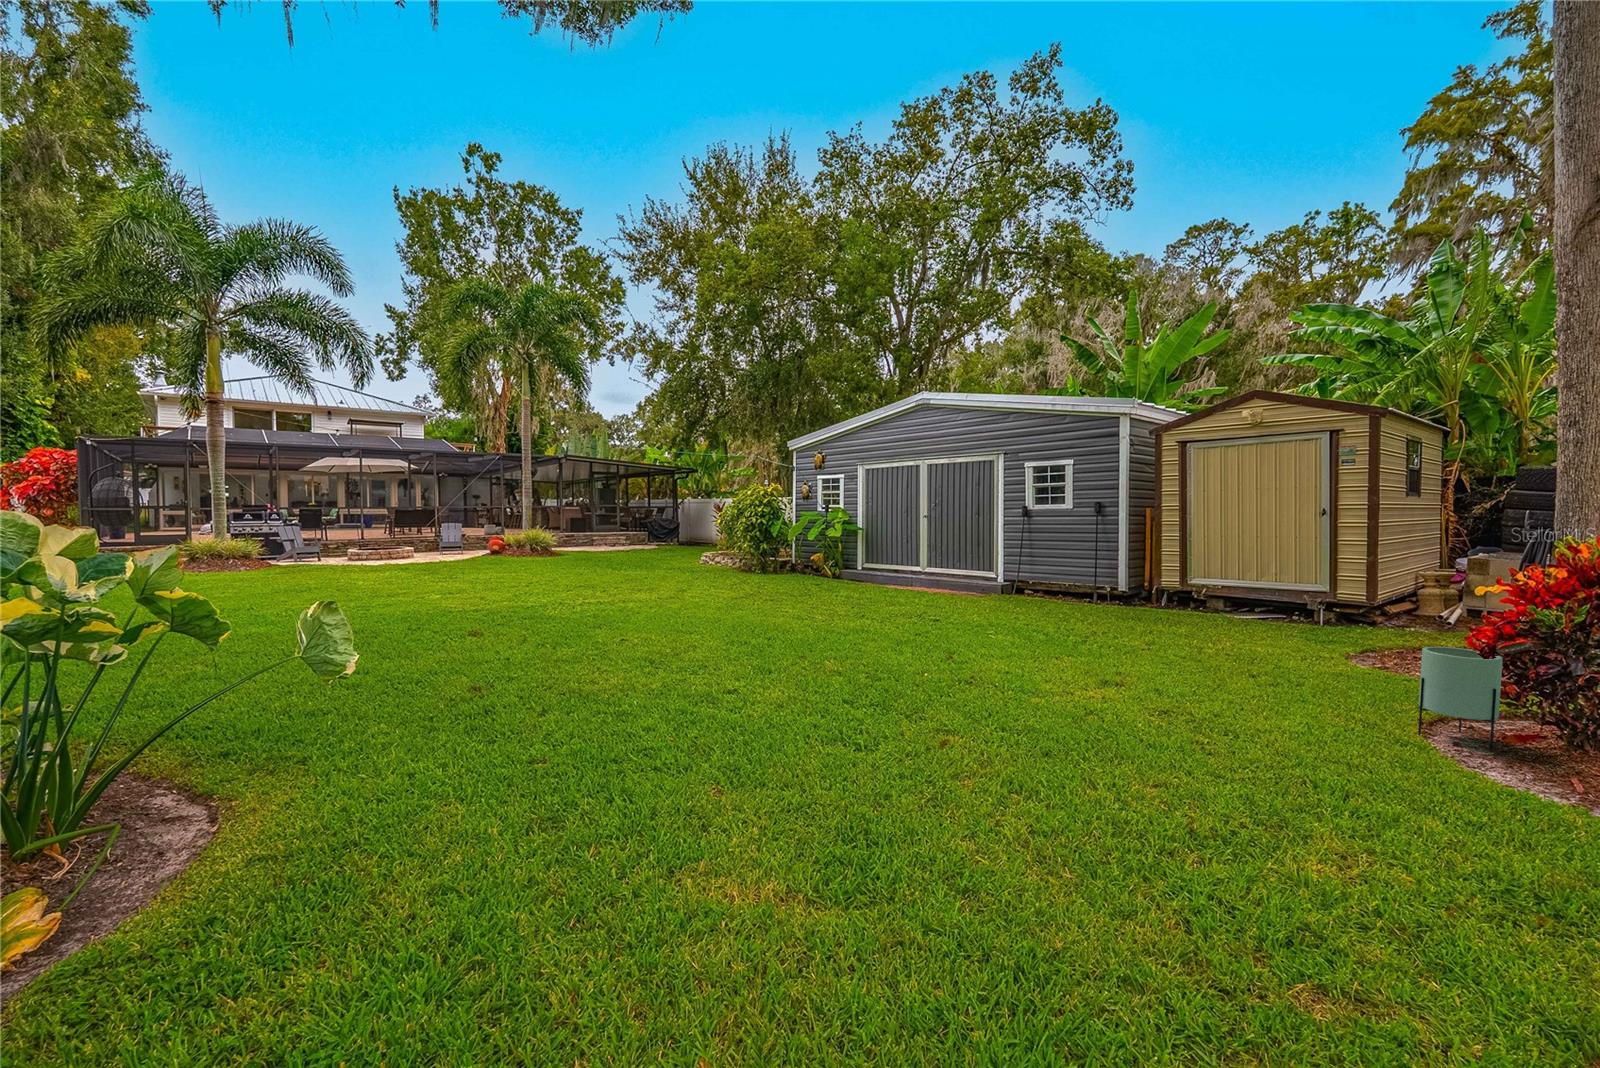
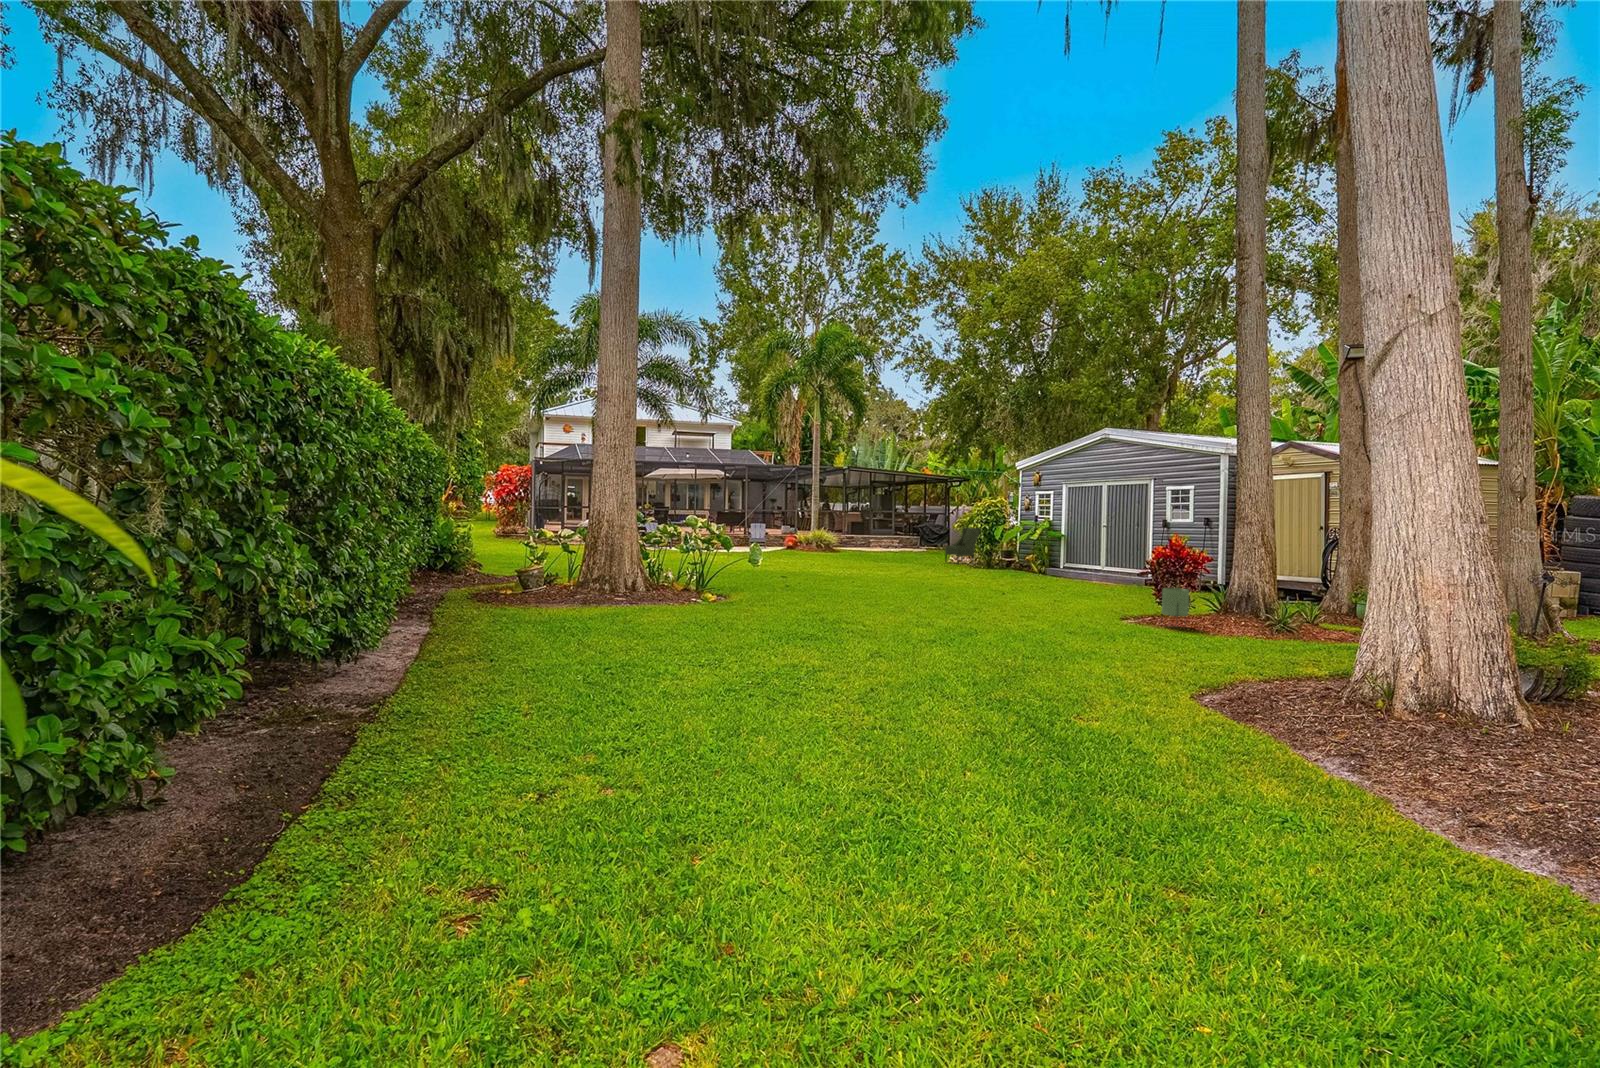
armchair: none [708,522,751,570] -> present [945,527,980,563]

